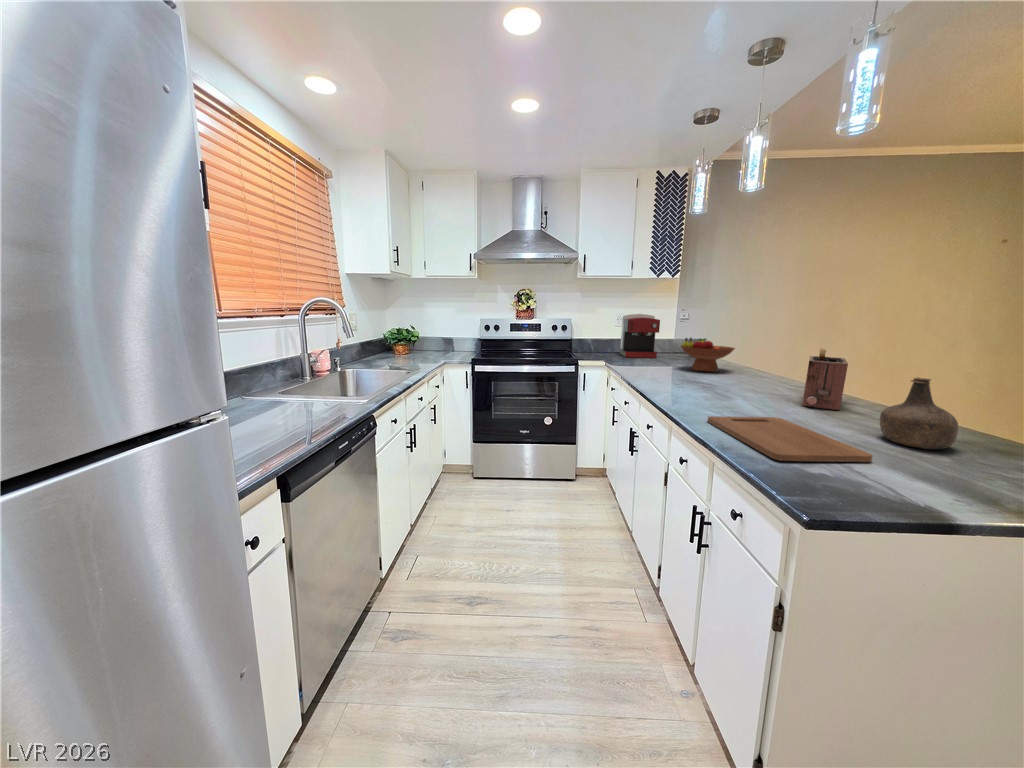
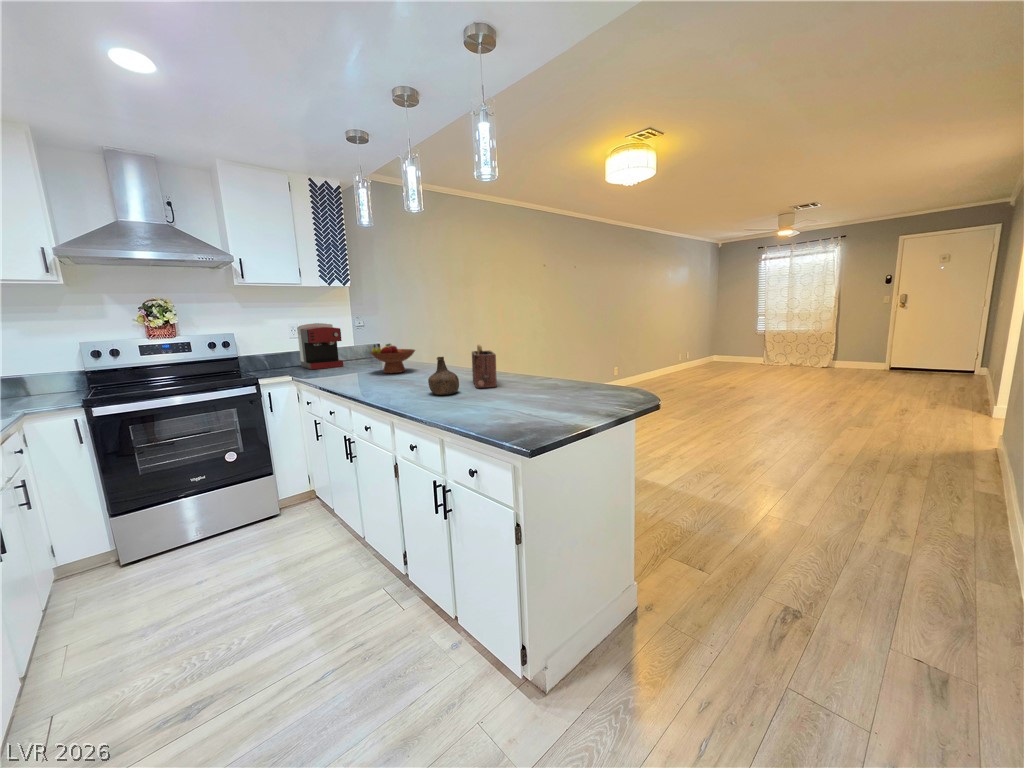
bottle: present [880,377,958,449] -> present [428,357,459,395]
cutting board: present [708,416,873,462] -> none [427,400,527,427]

